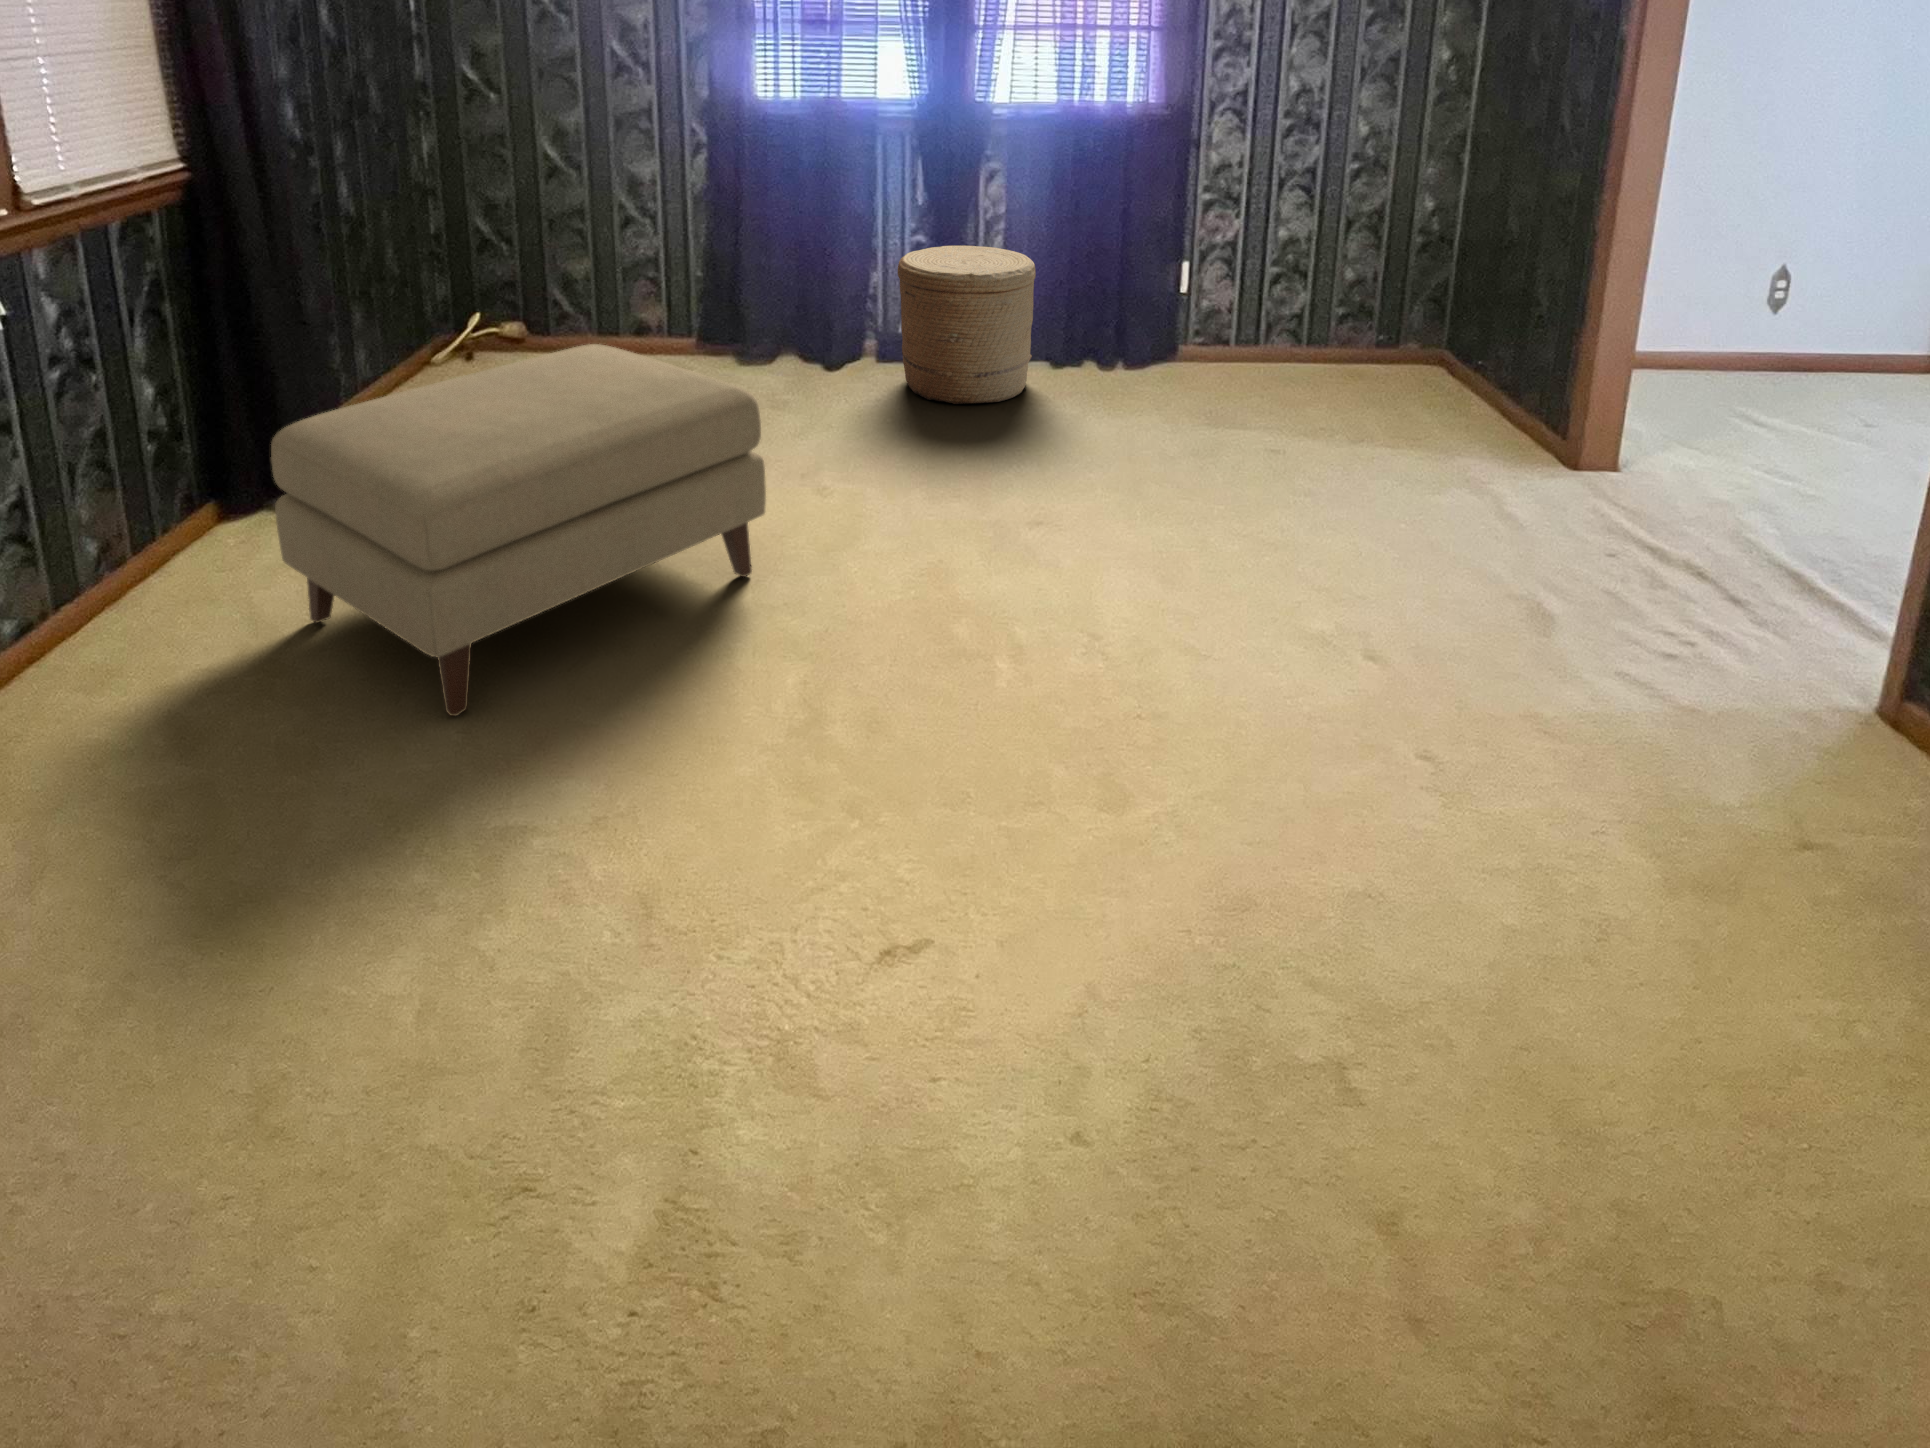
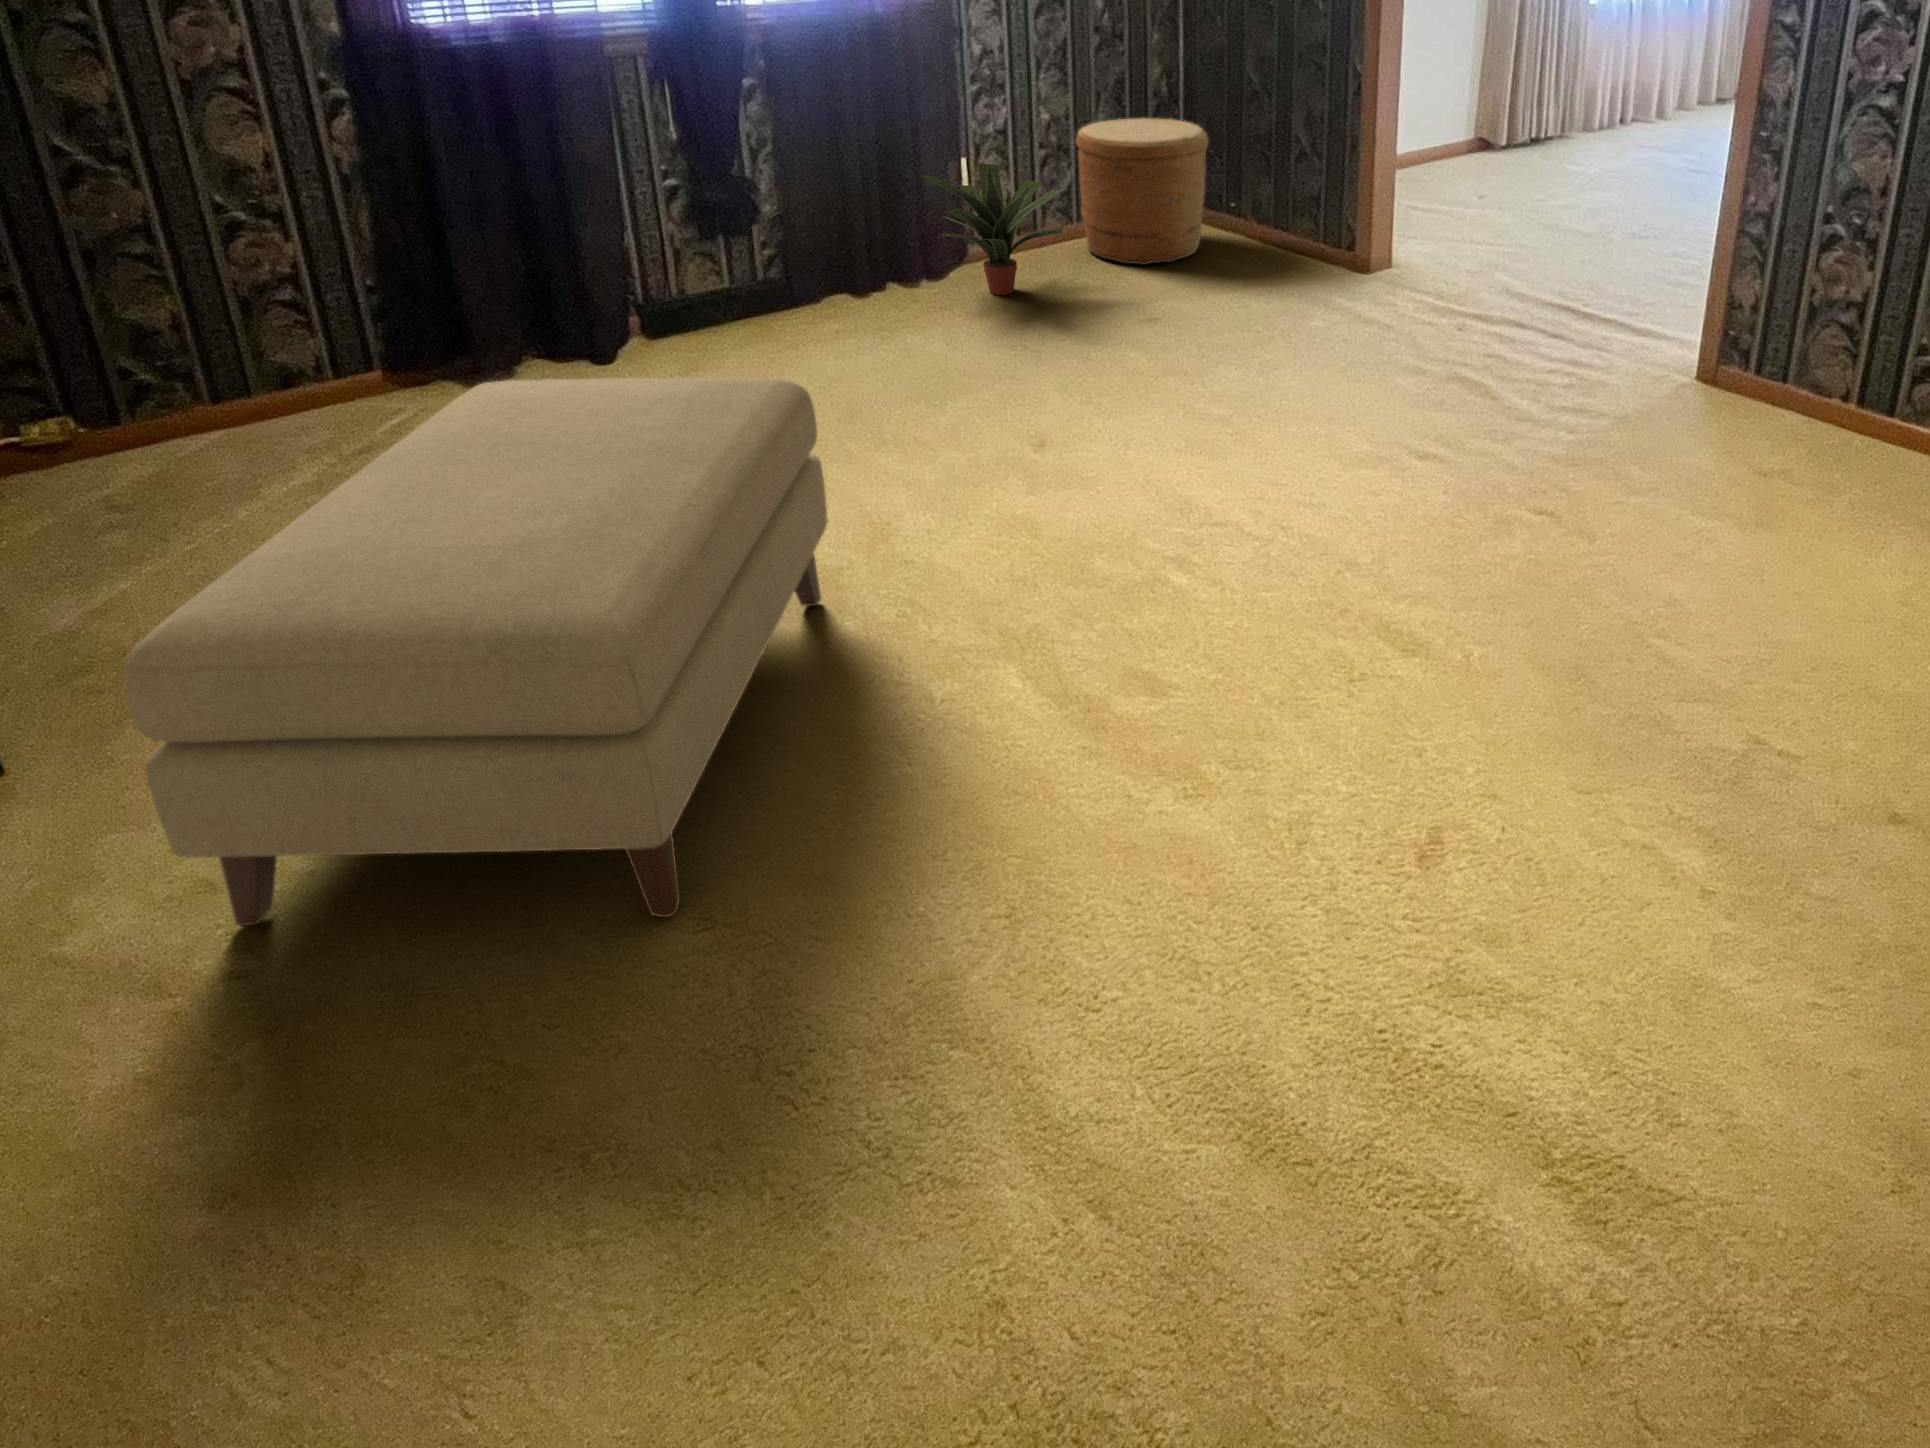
woven basket: present [898,246,1036,404] -> present [1076,118,1208,265]
potted plant: none [1103,268,1239,397] -> present [920,164,1064,295]

